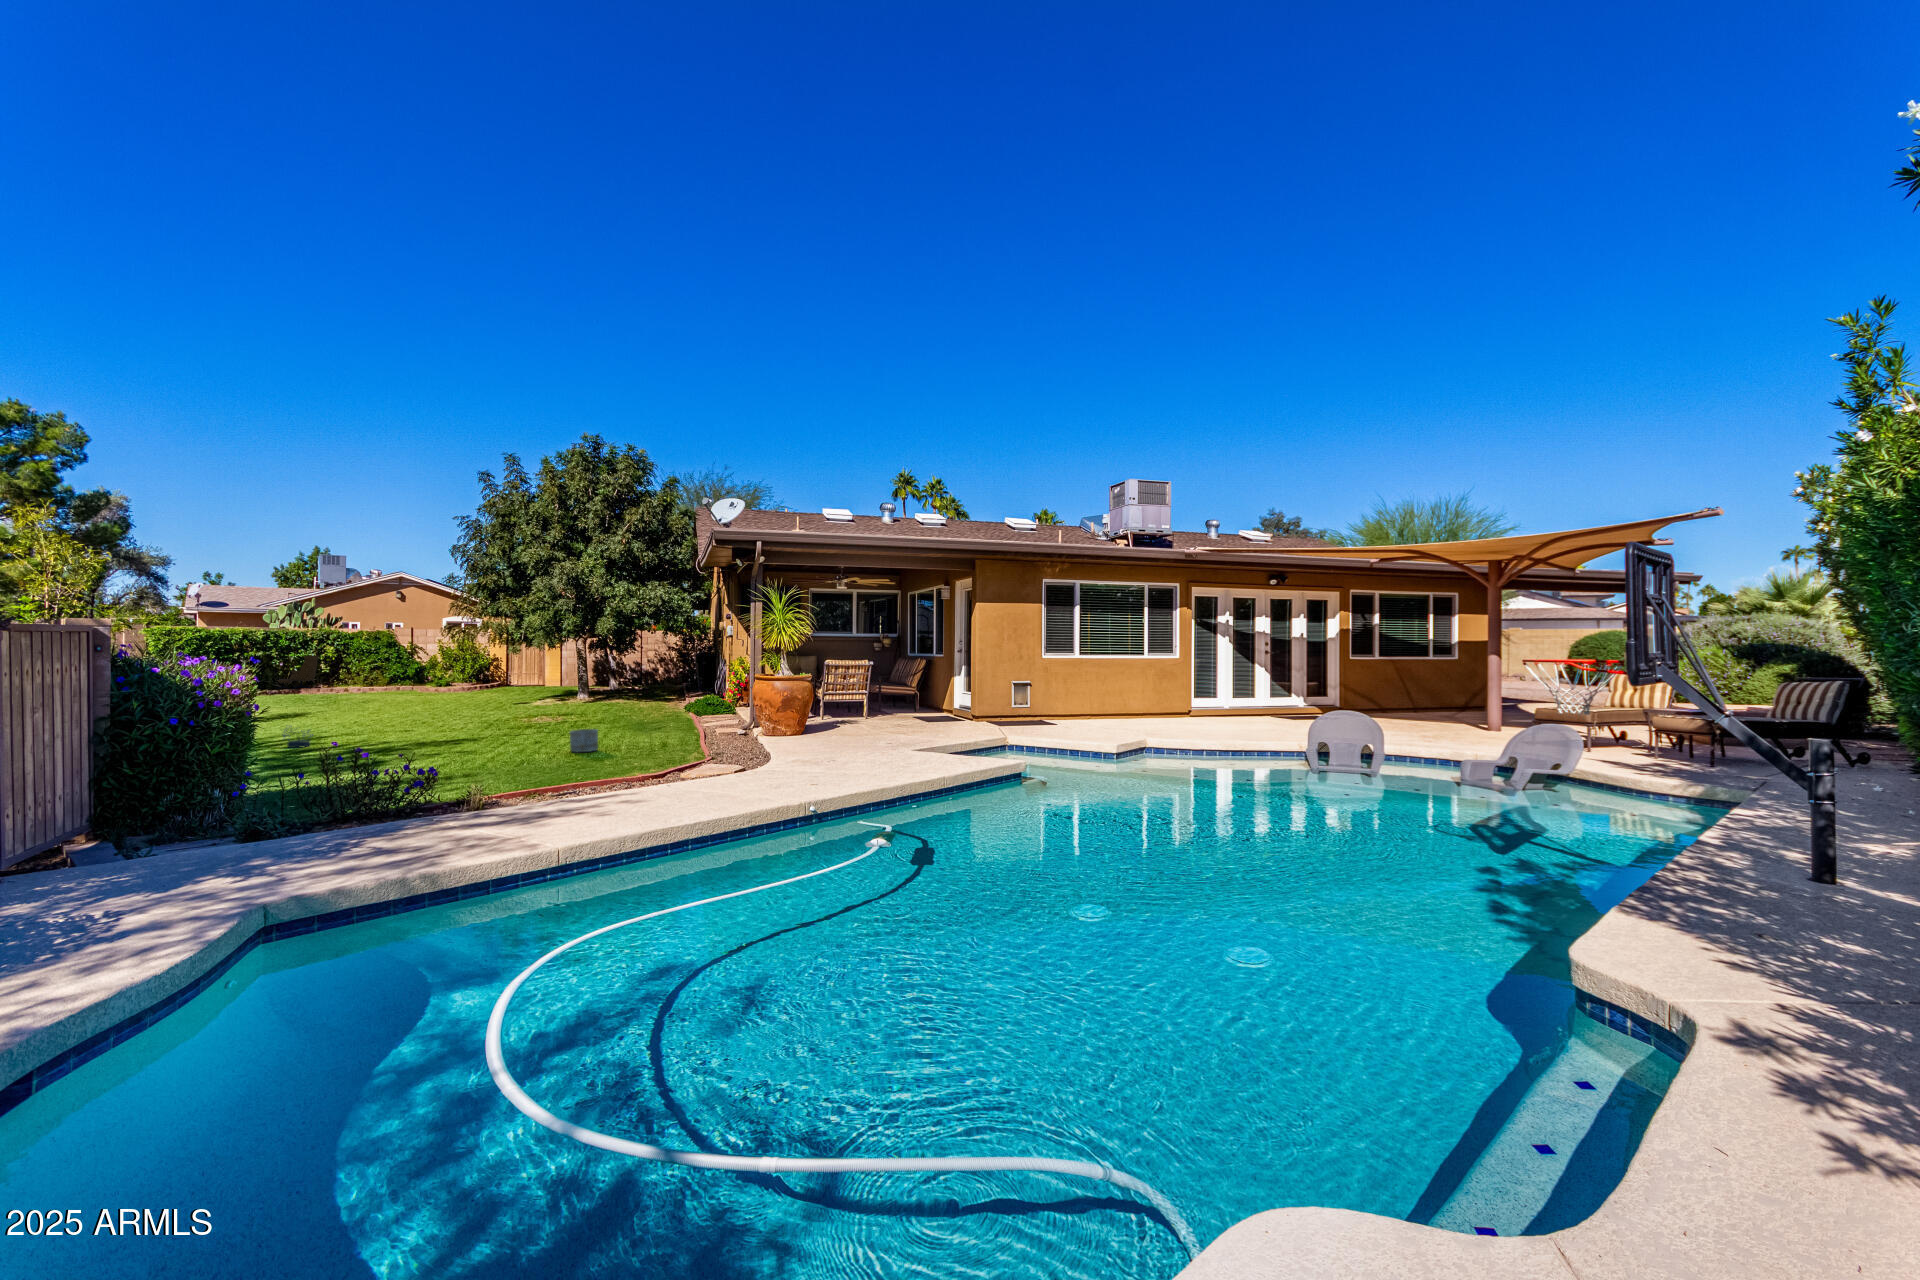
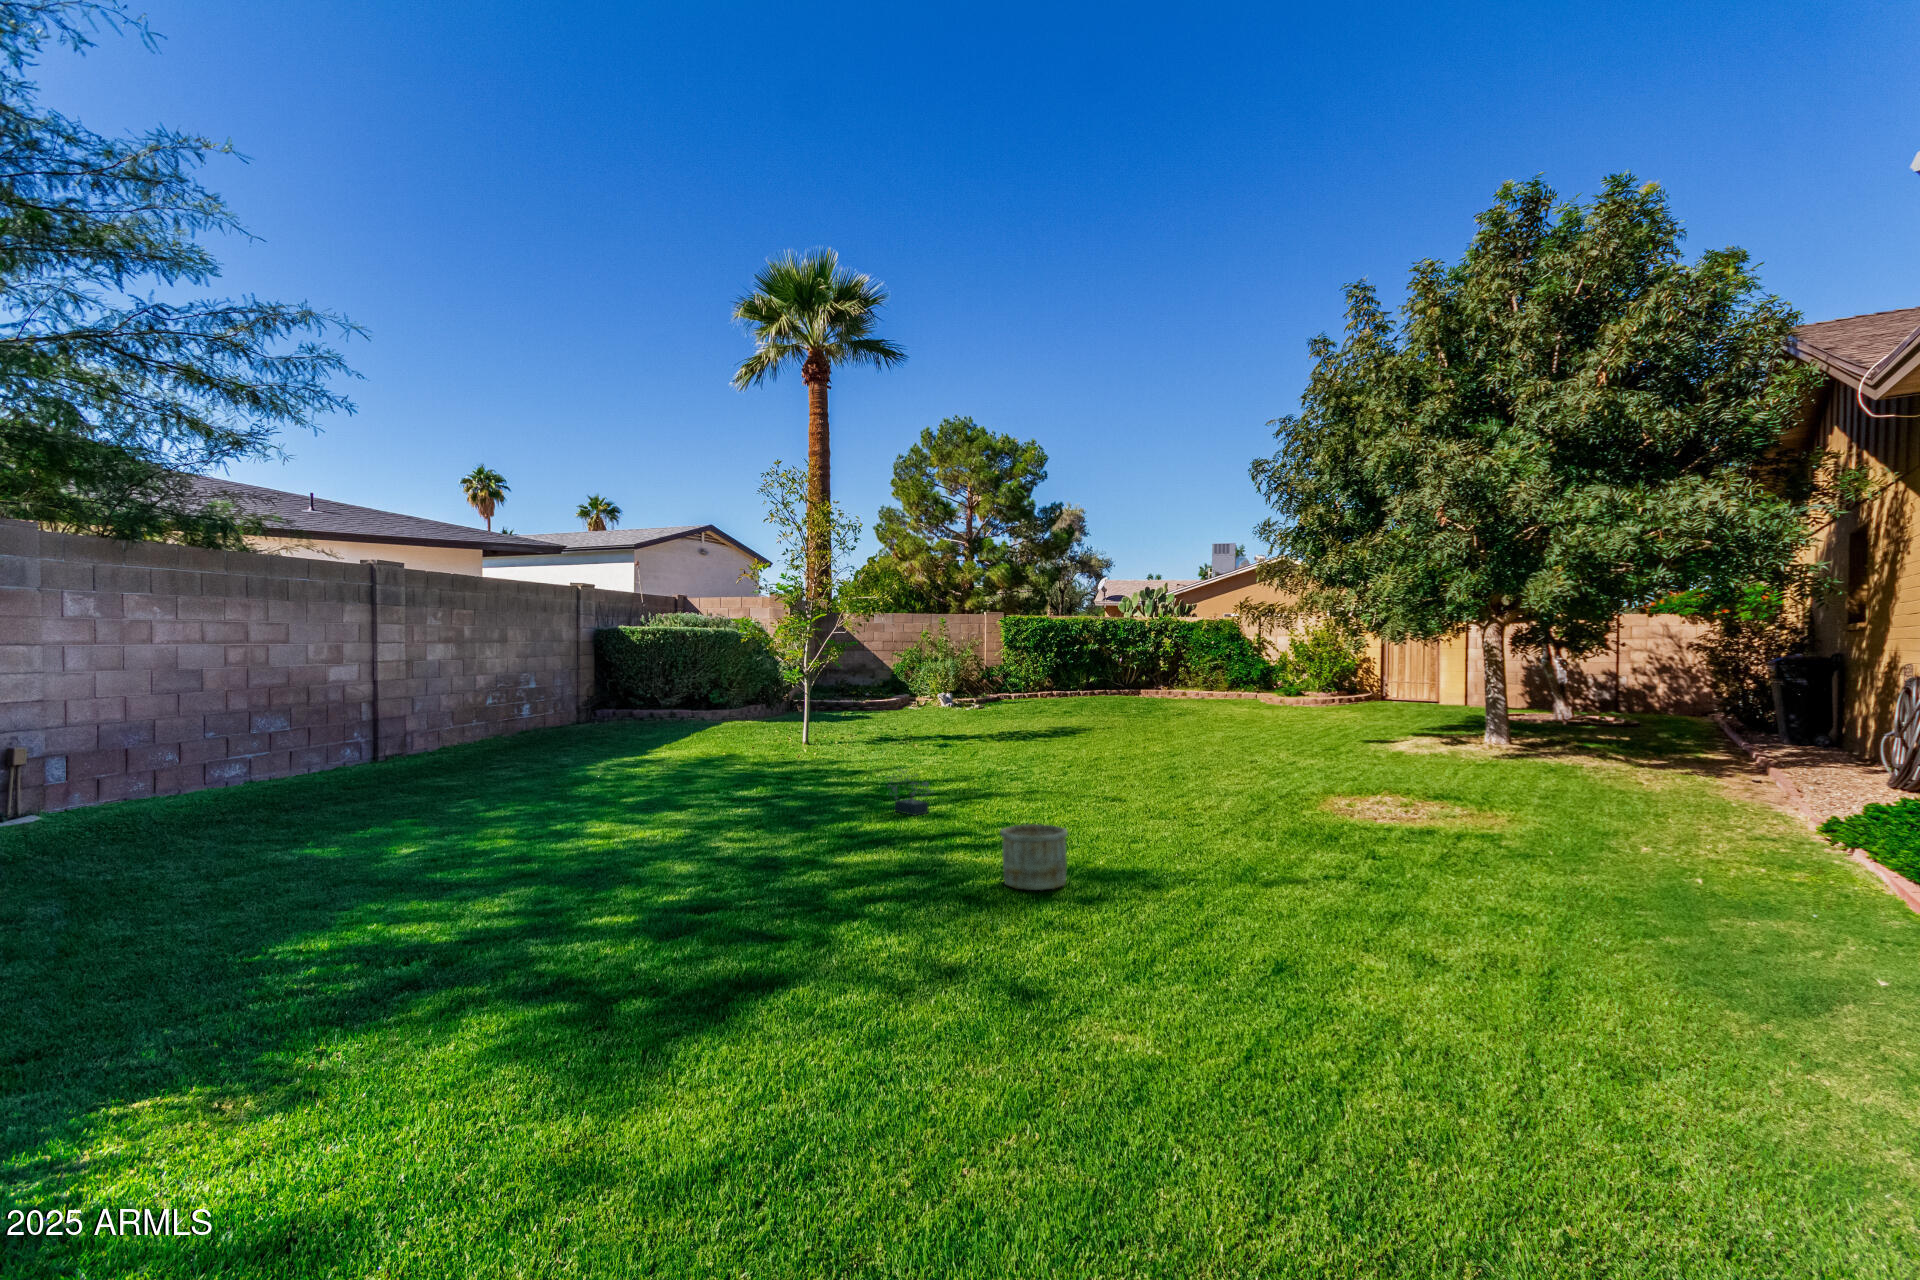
lounge chair: present [275,655,318,689] -> none [1112,649,1153,691]
wooden bucket: present [570,729,598,752] -> present [1000,824,1068,890]

